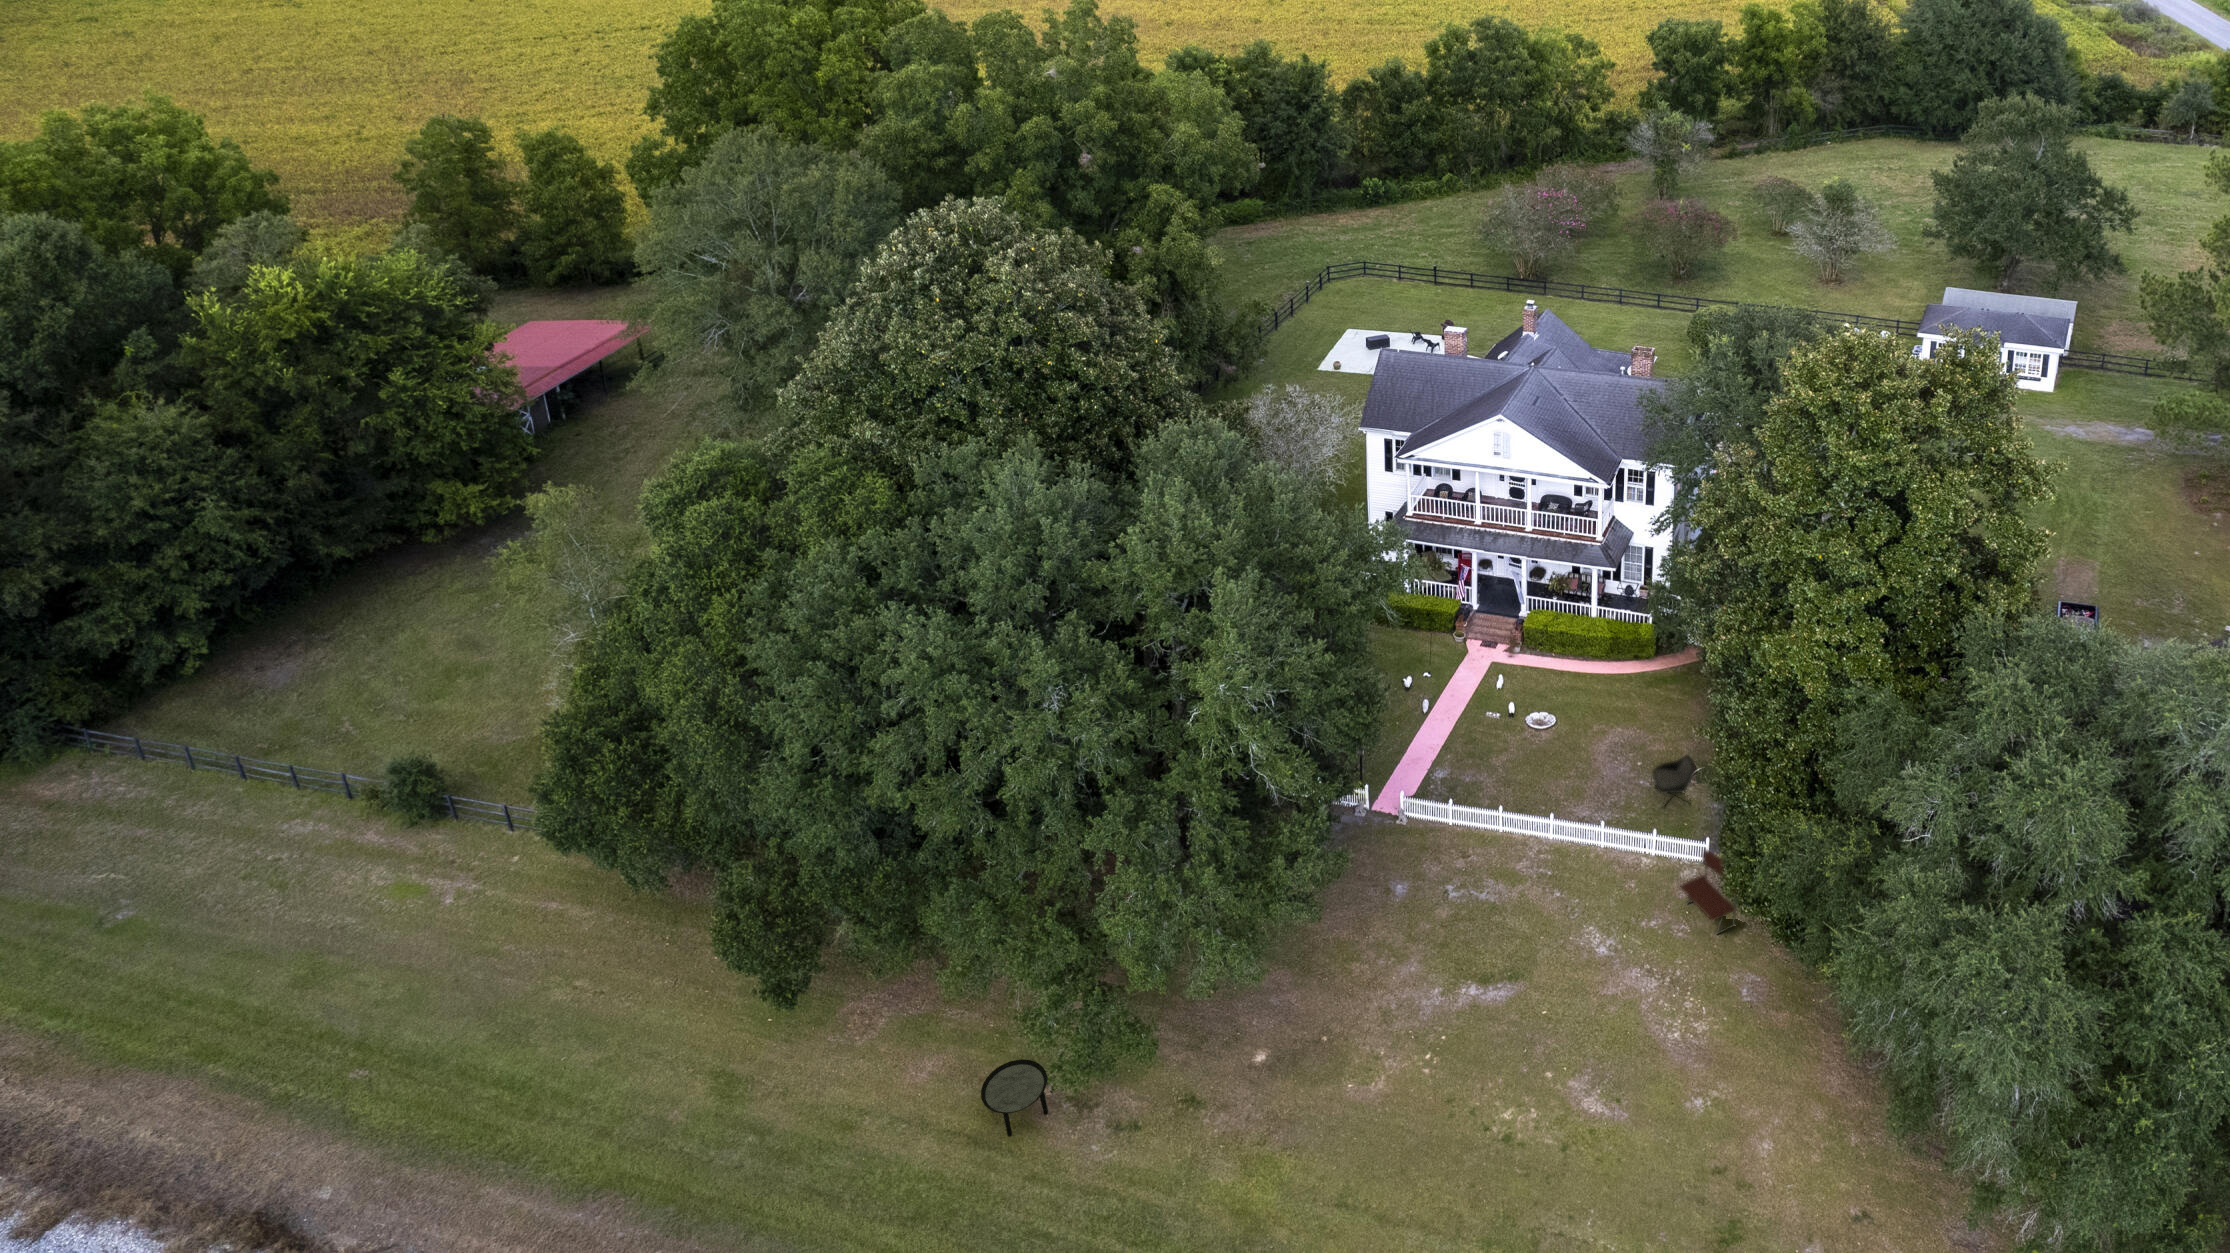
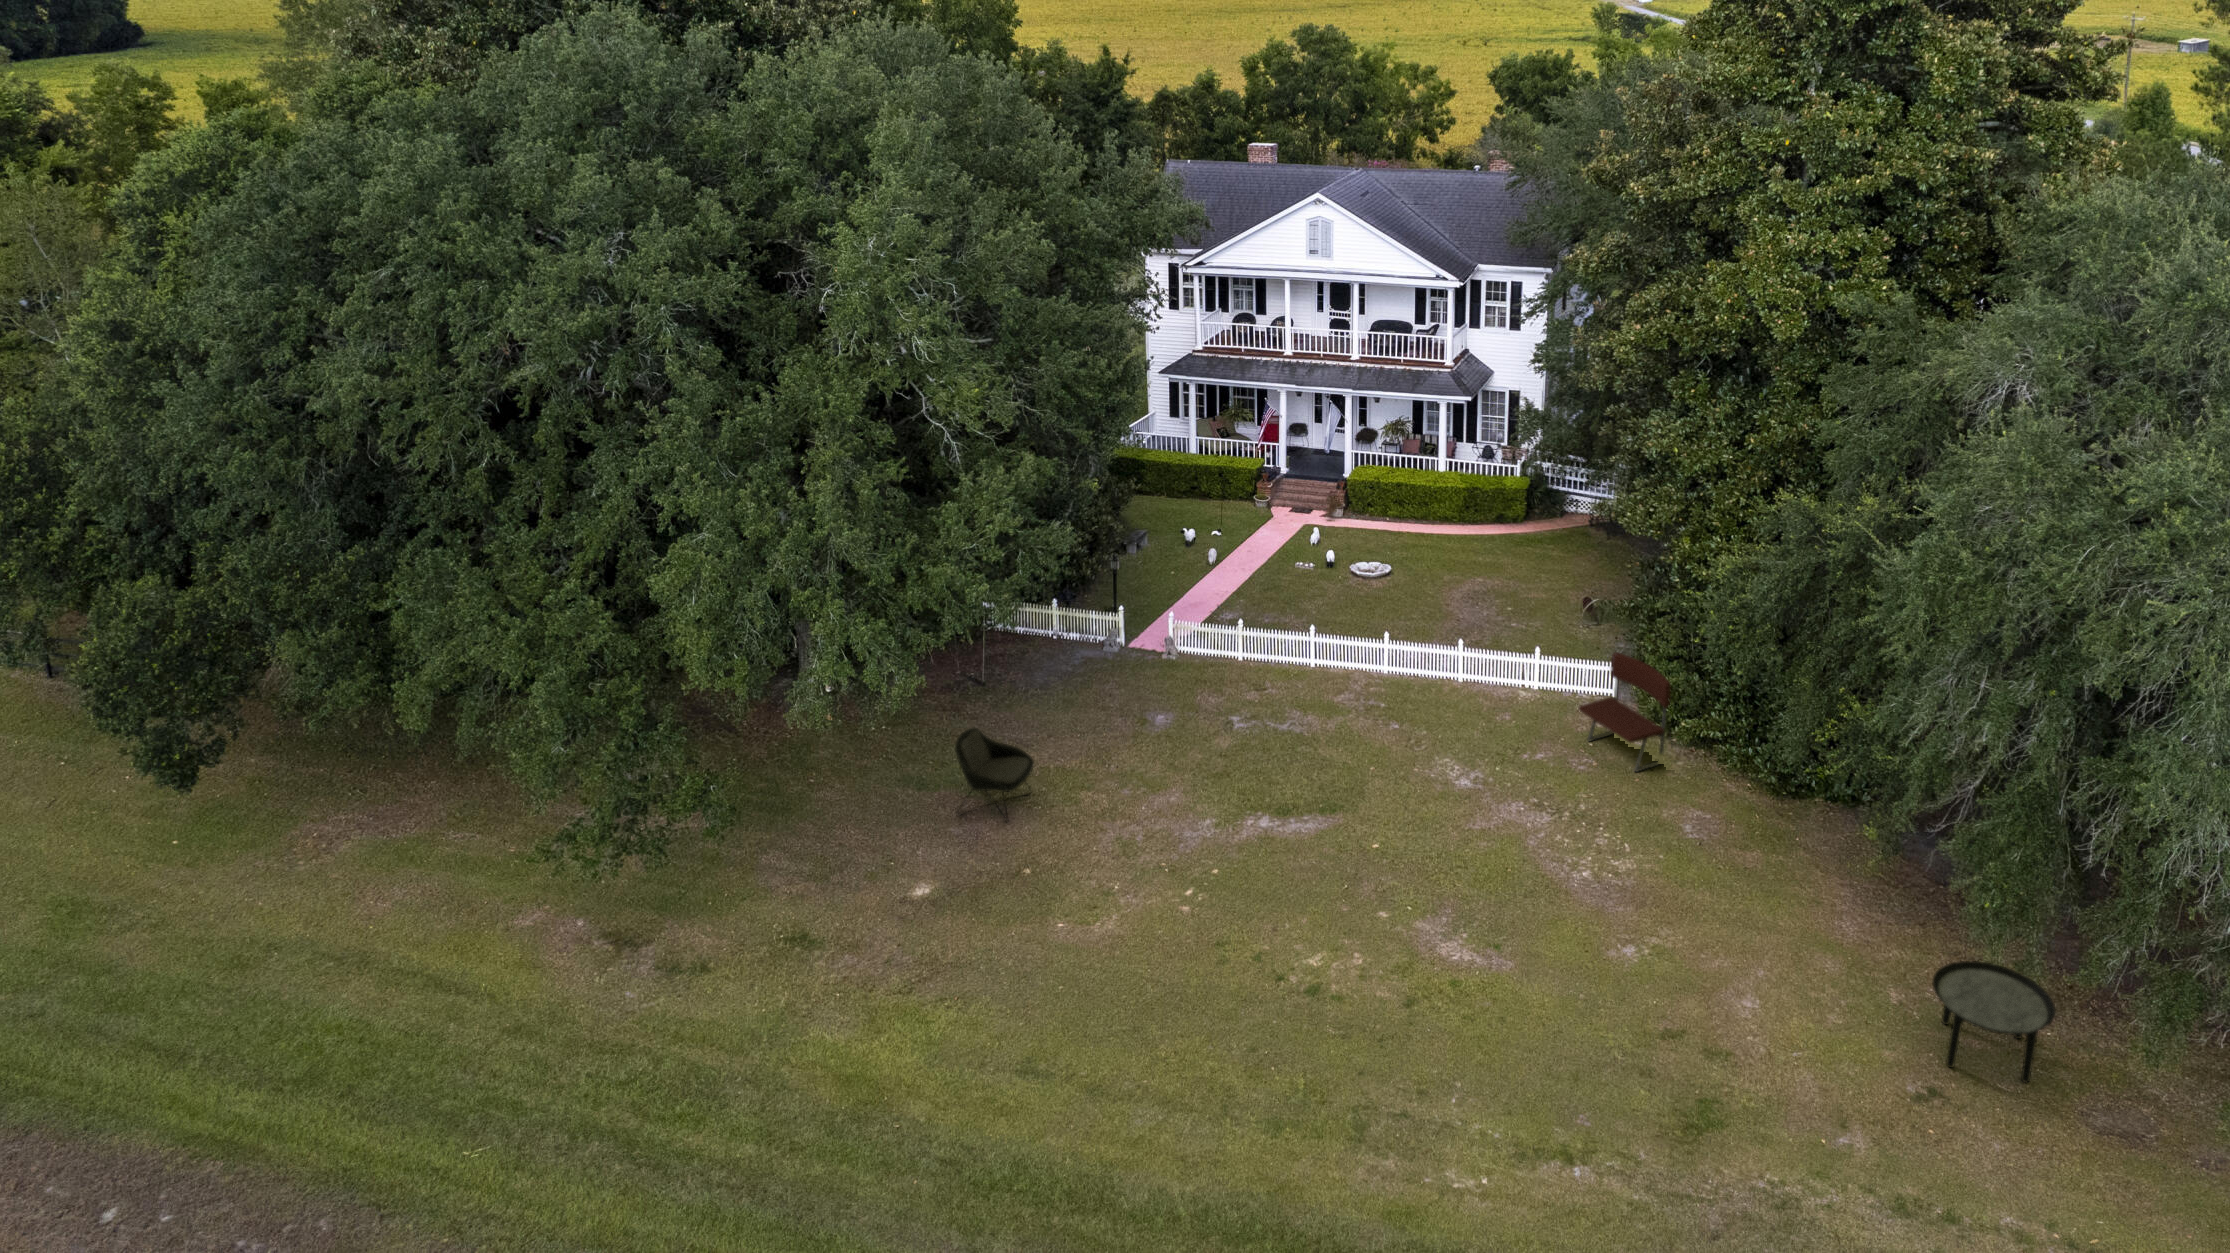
lounge chair: present [1653,755,1694,800] -> present [955,728,1034,822]
round table: present [981,1059,1048,1136] -> present [1932,961,2056,1083]

